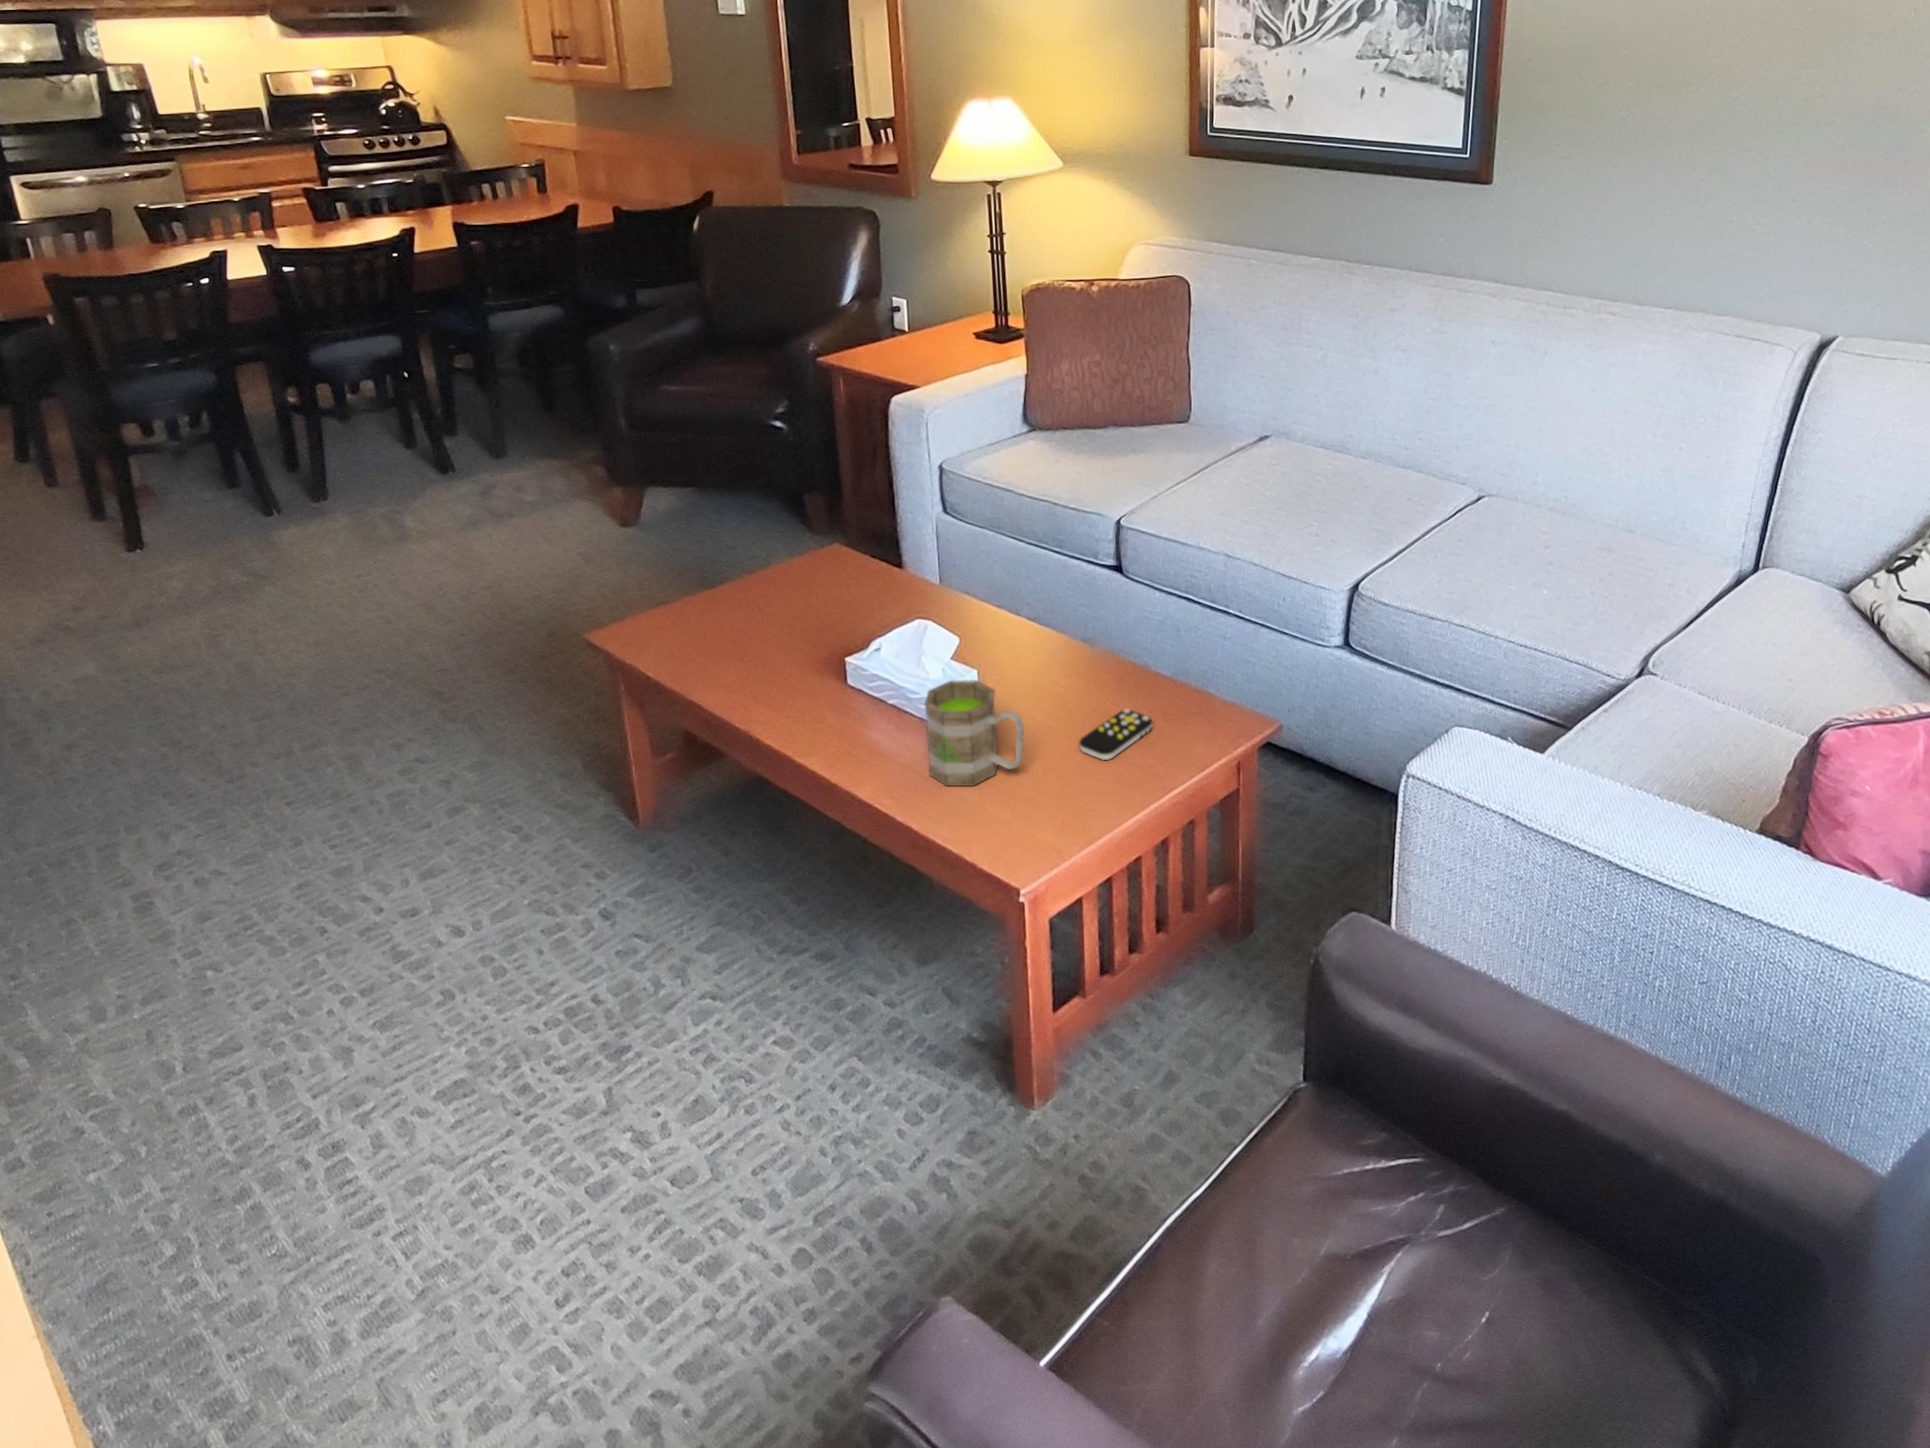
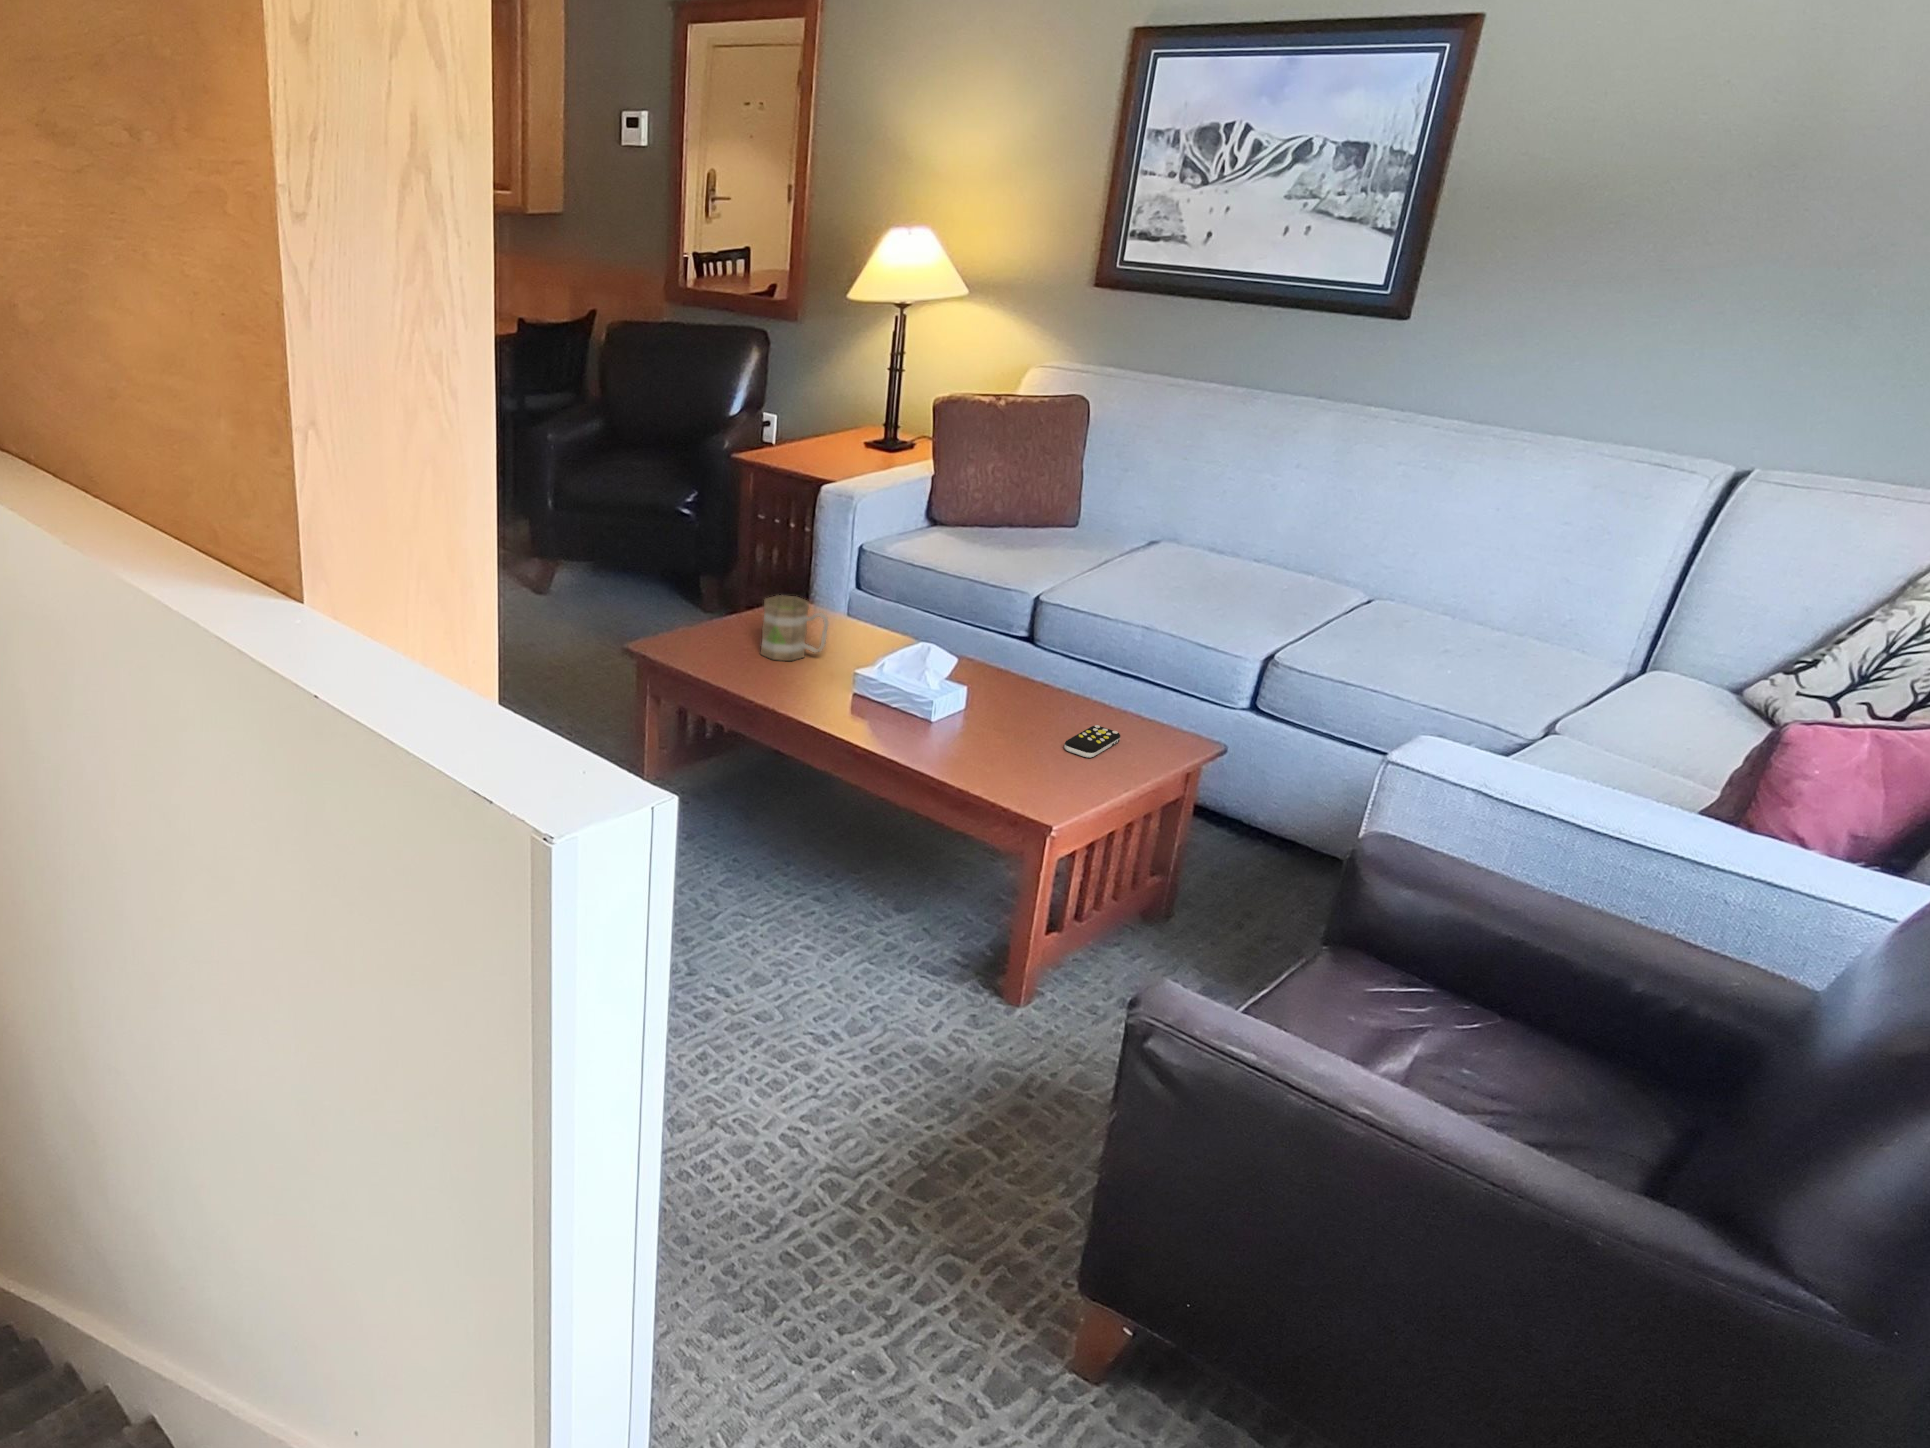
mug: present [925,680,1024,786] -> present [760,595,828,661]

